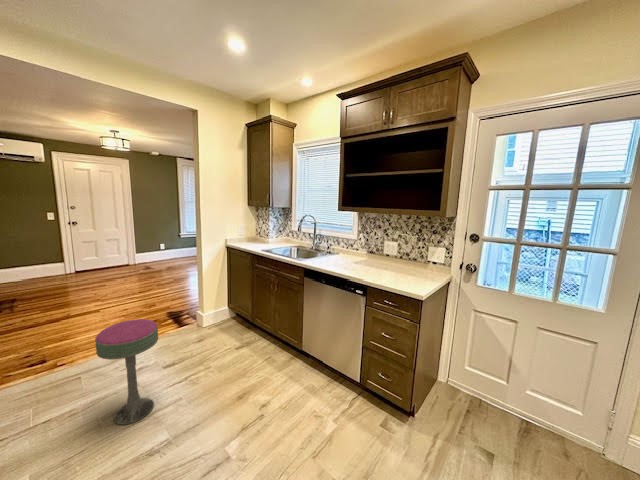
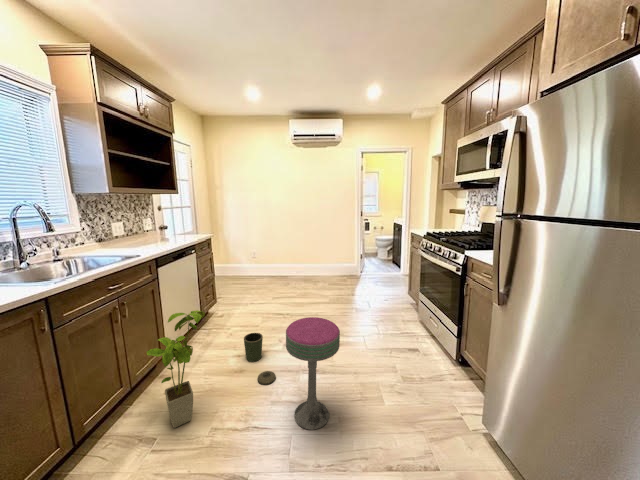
house plant: none [222,288,265,361] -> present [147,310,205,428]
trash can: none [197,382,260,423] -> present [244,333,276,385]

